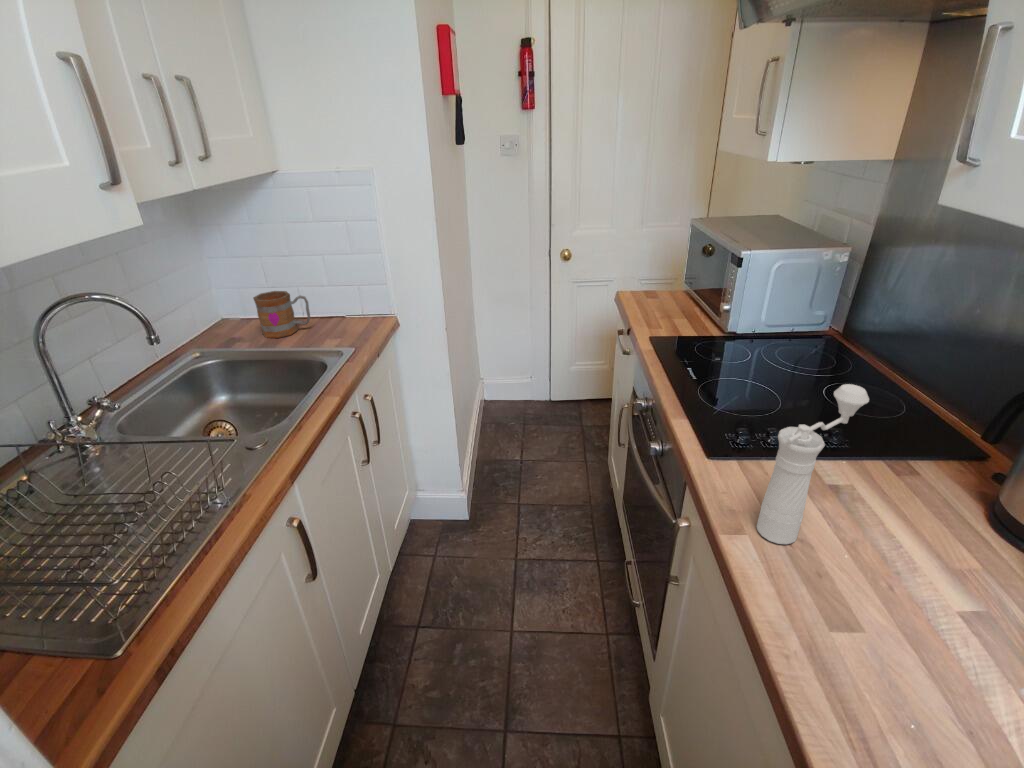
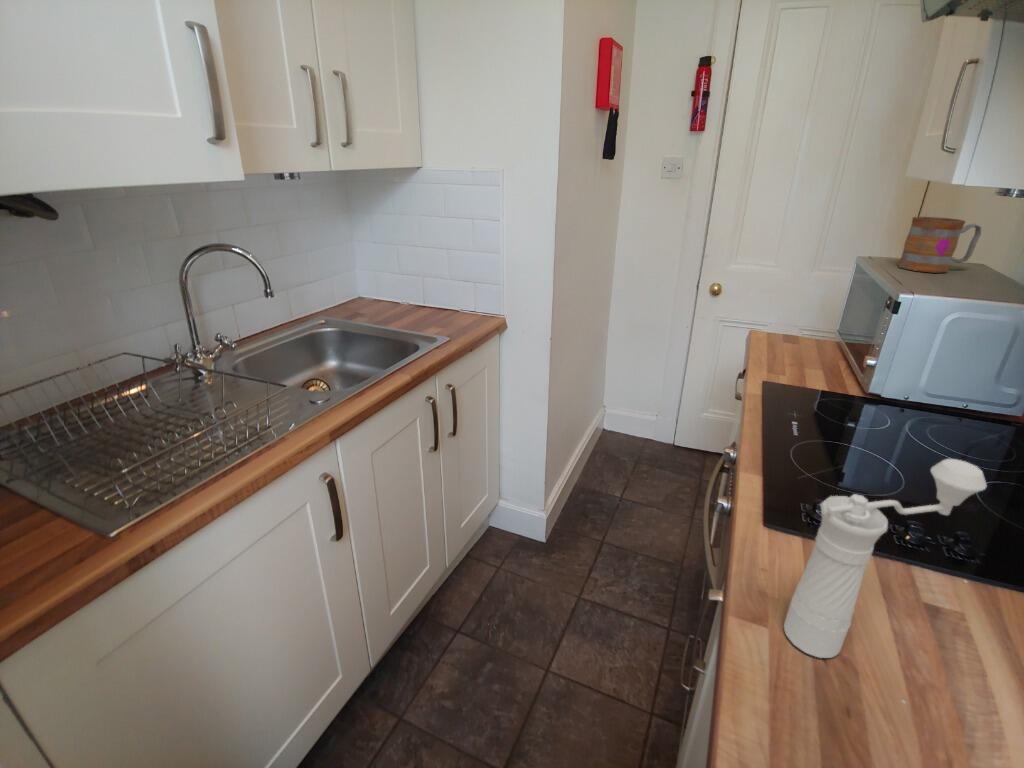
mug: present [253,291,310,338] -> present [898,217,981,273]

